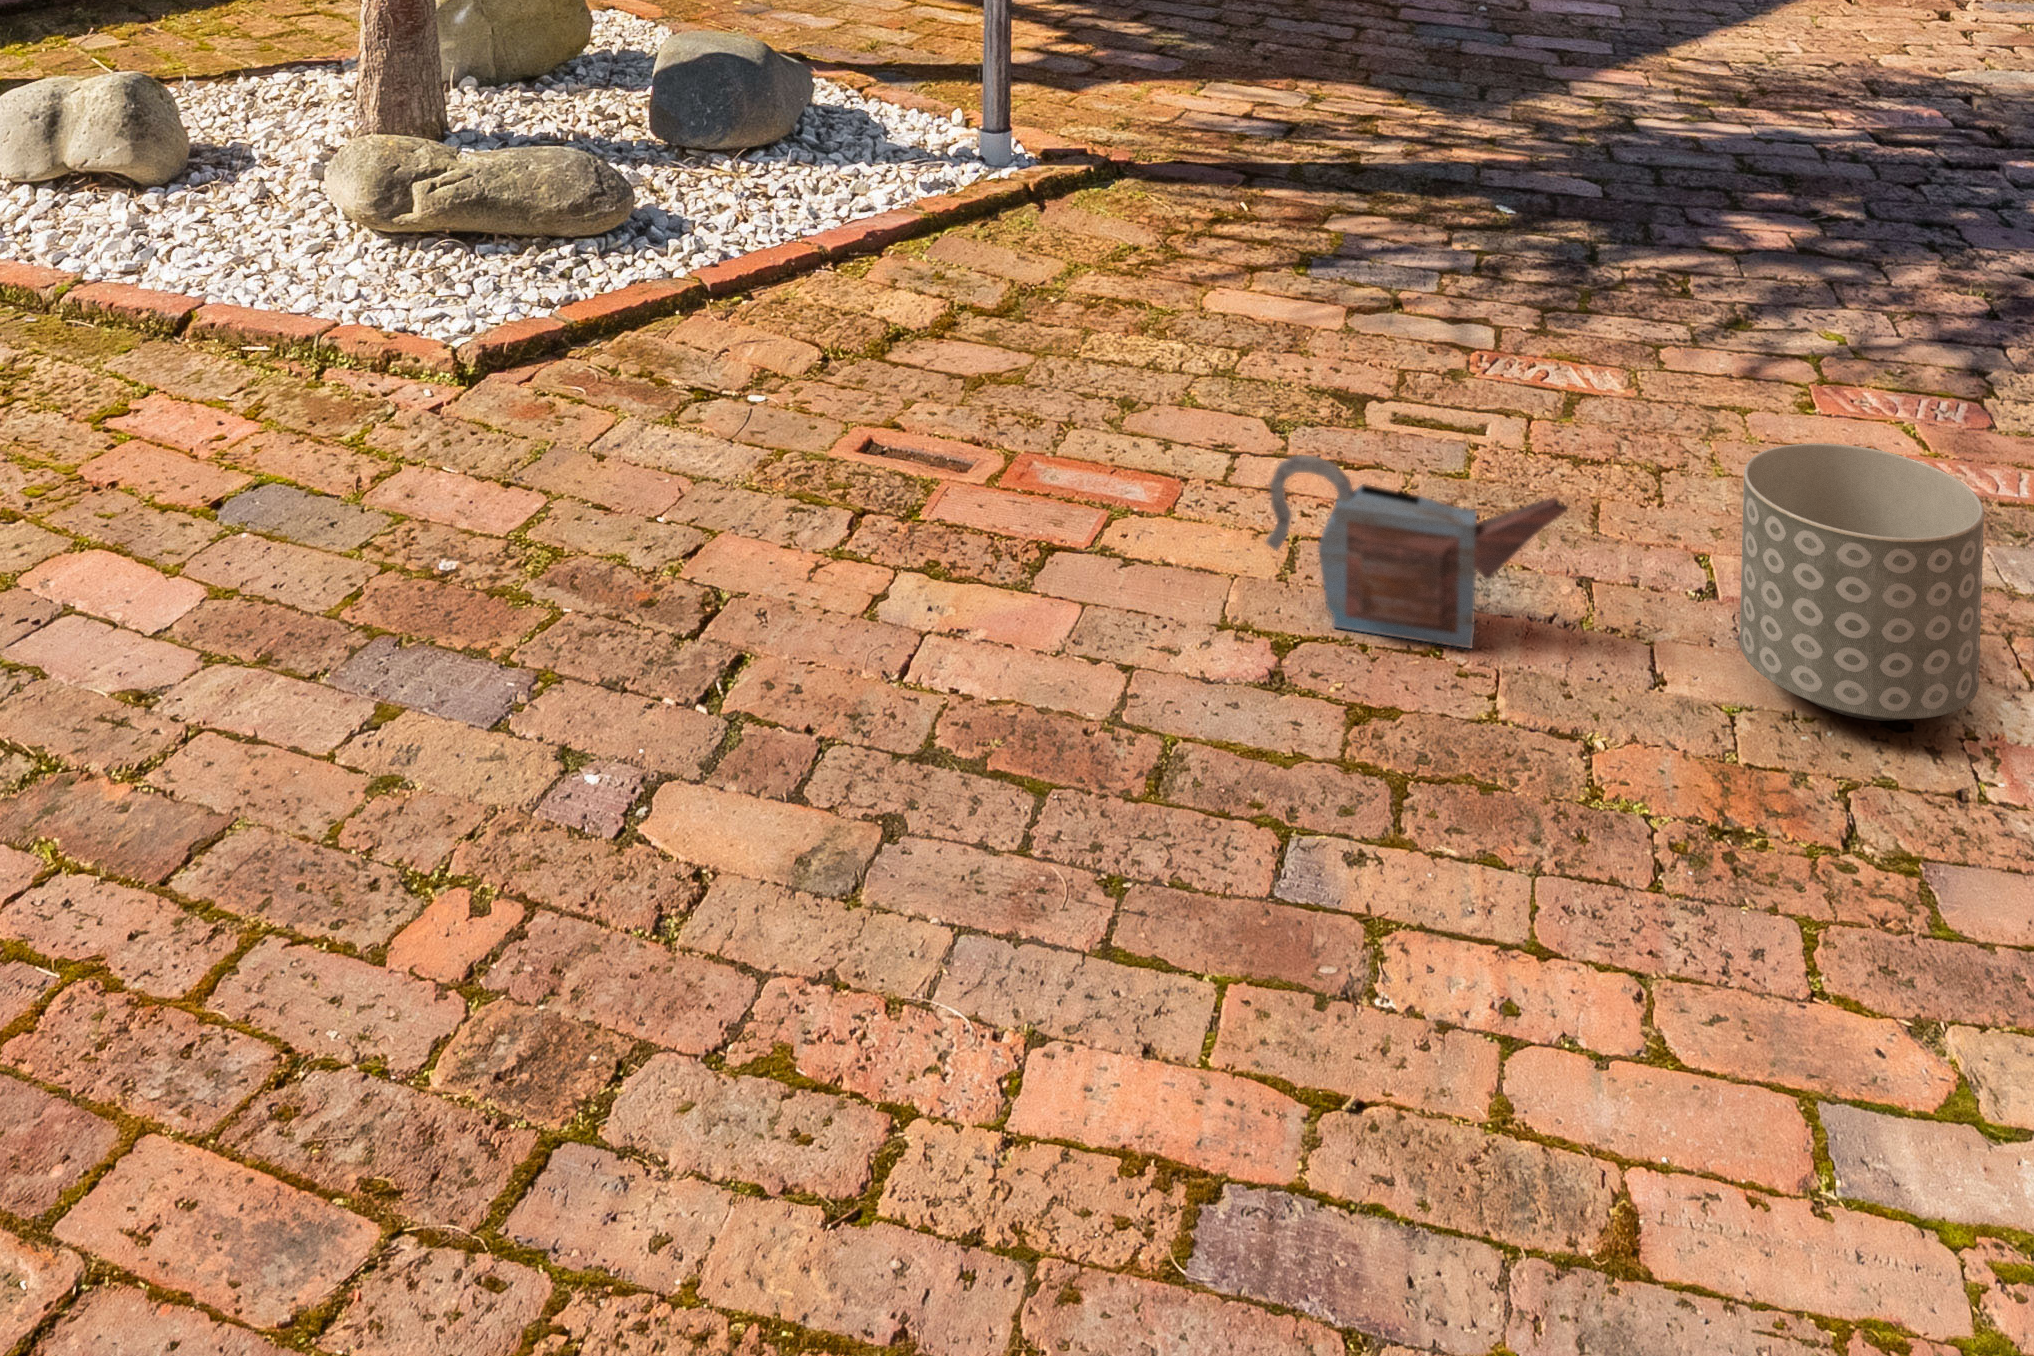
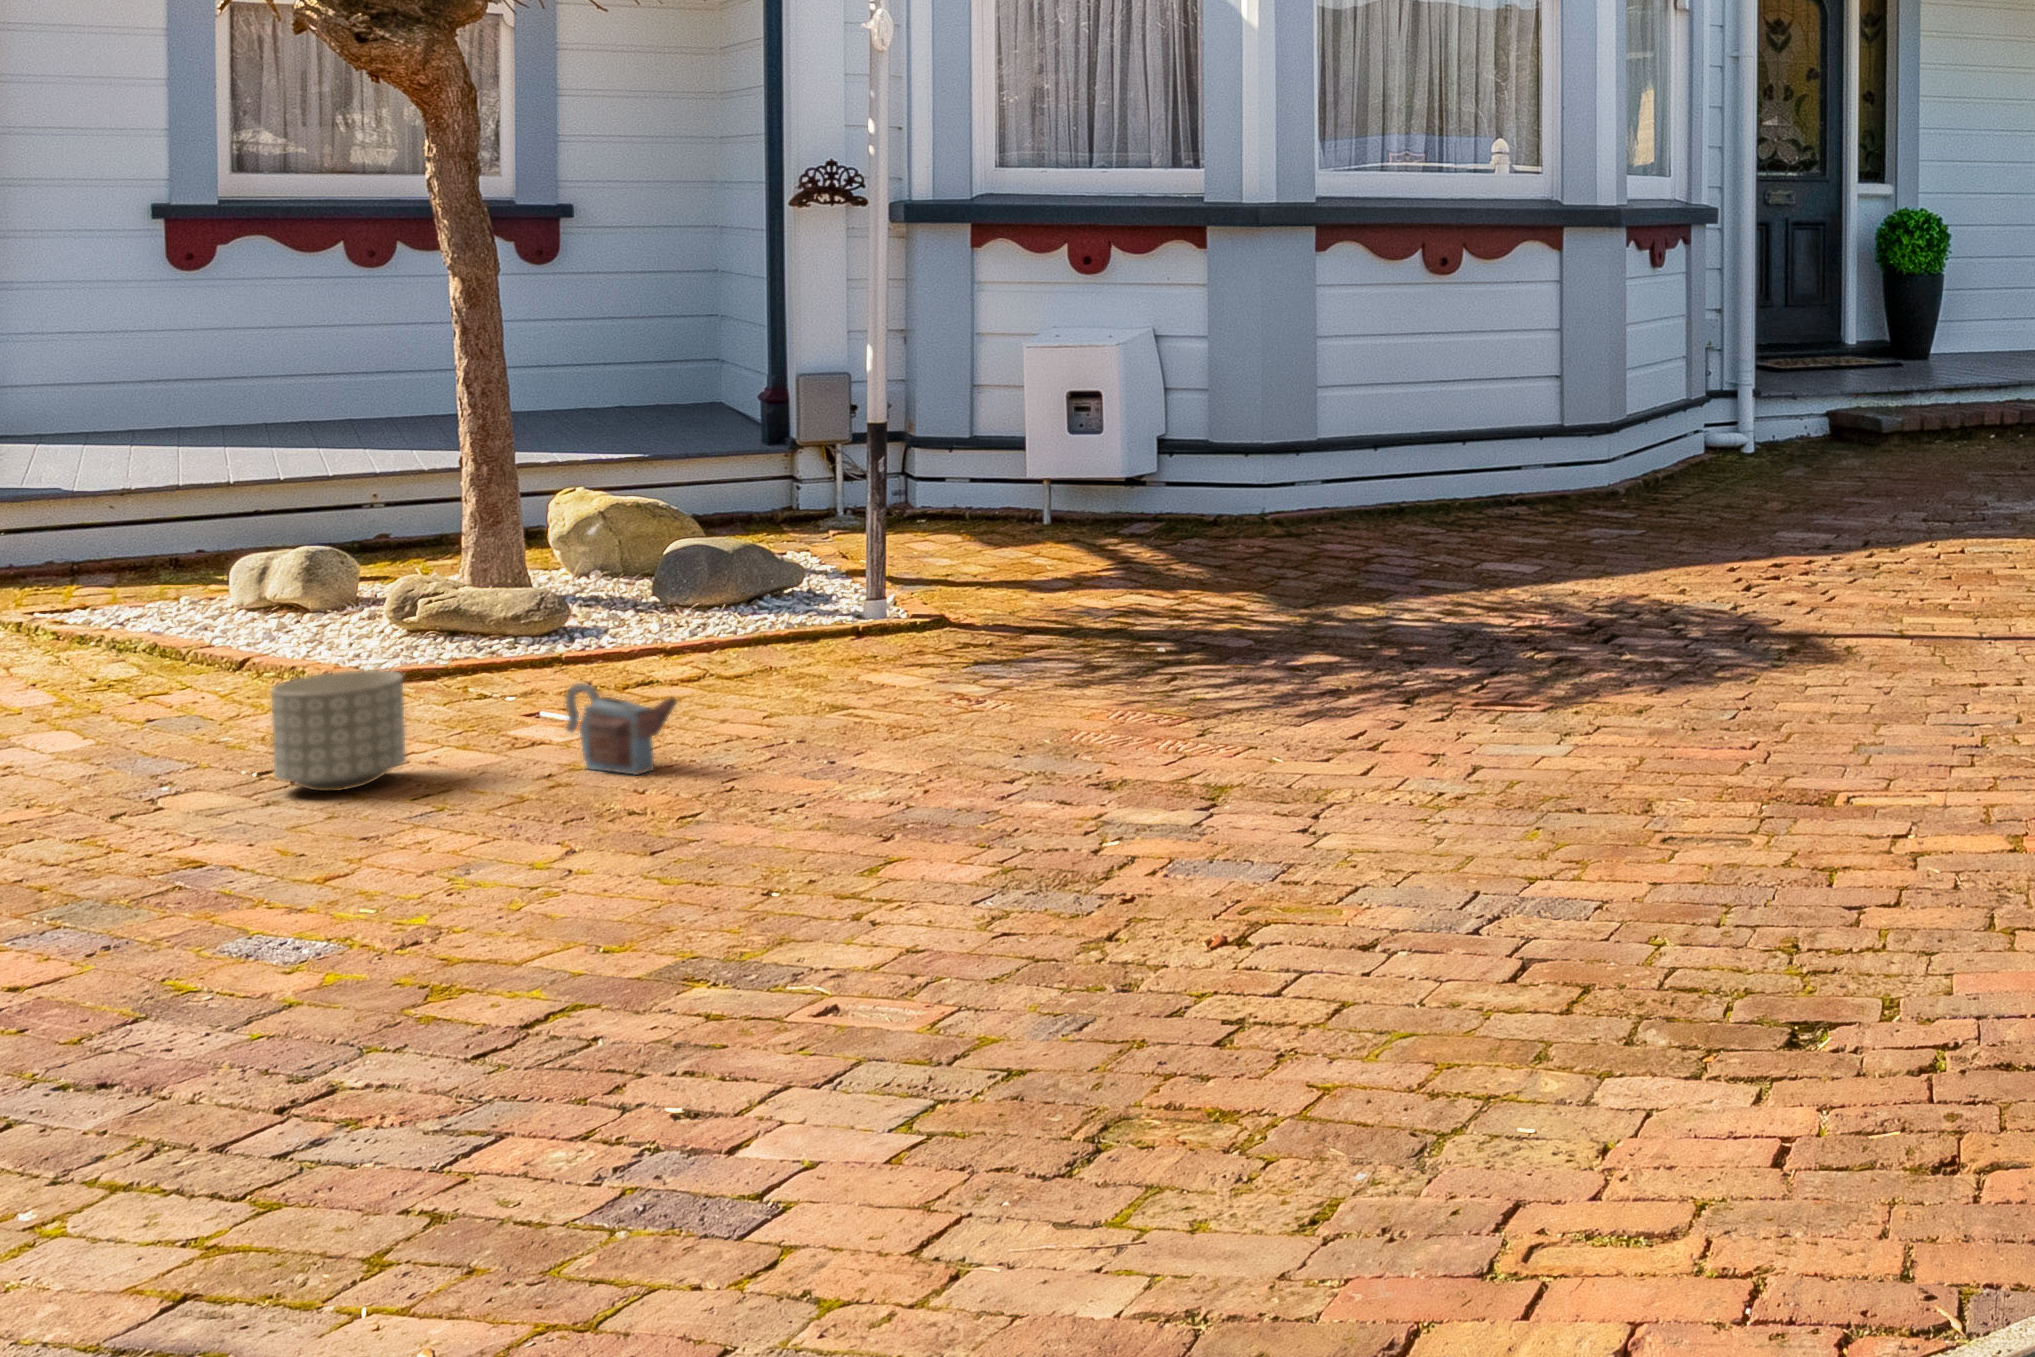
planter: present [1740,443,1984,721] -> present [271,670,405,791]

